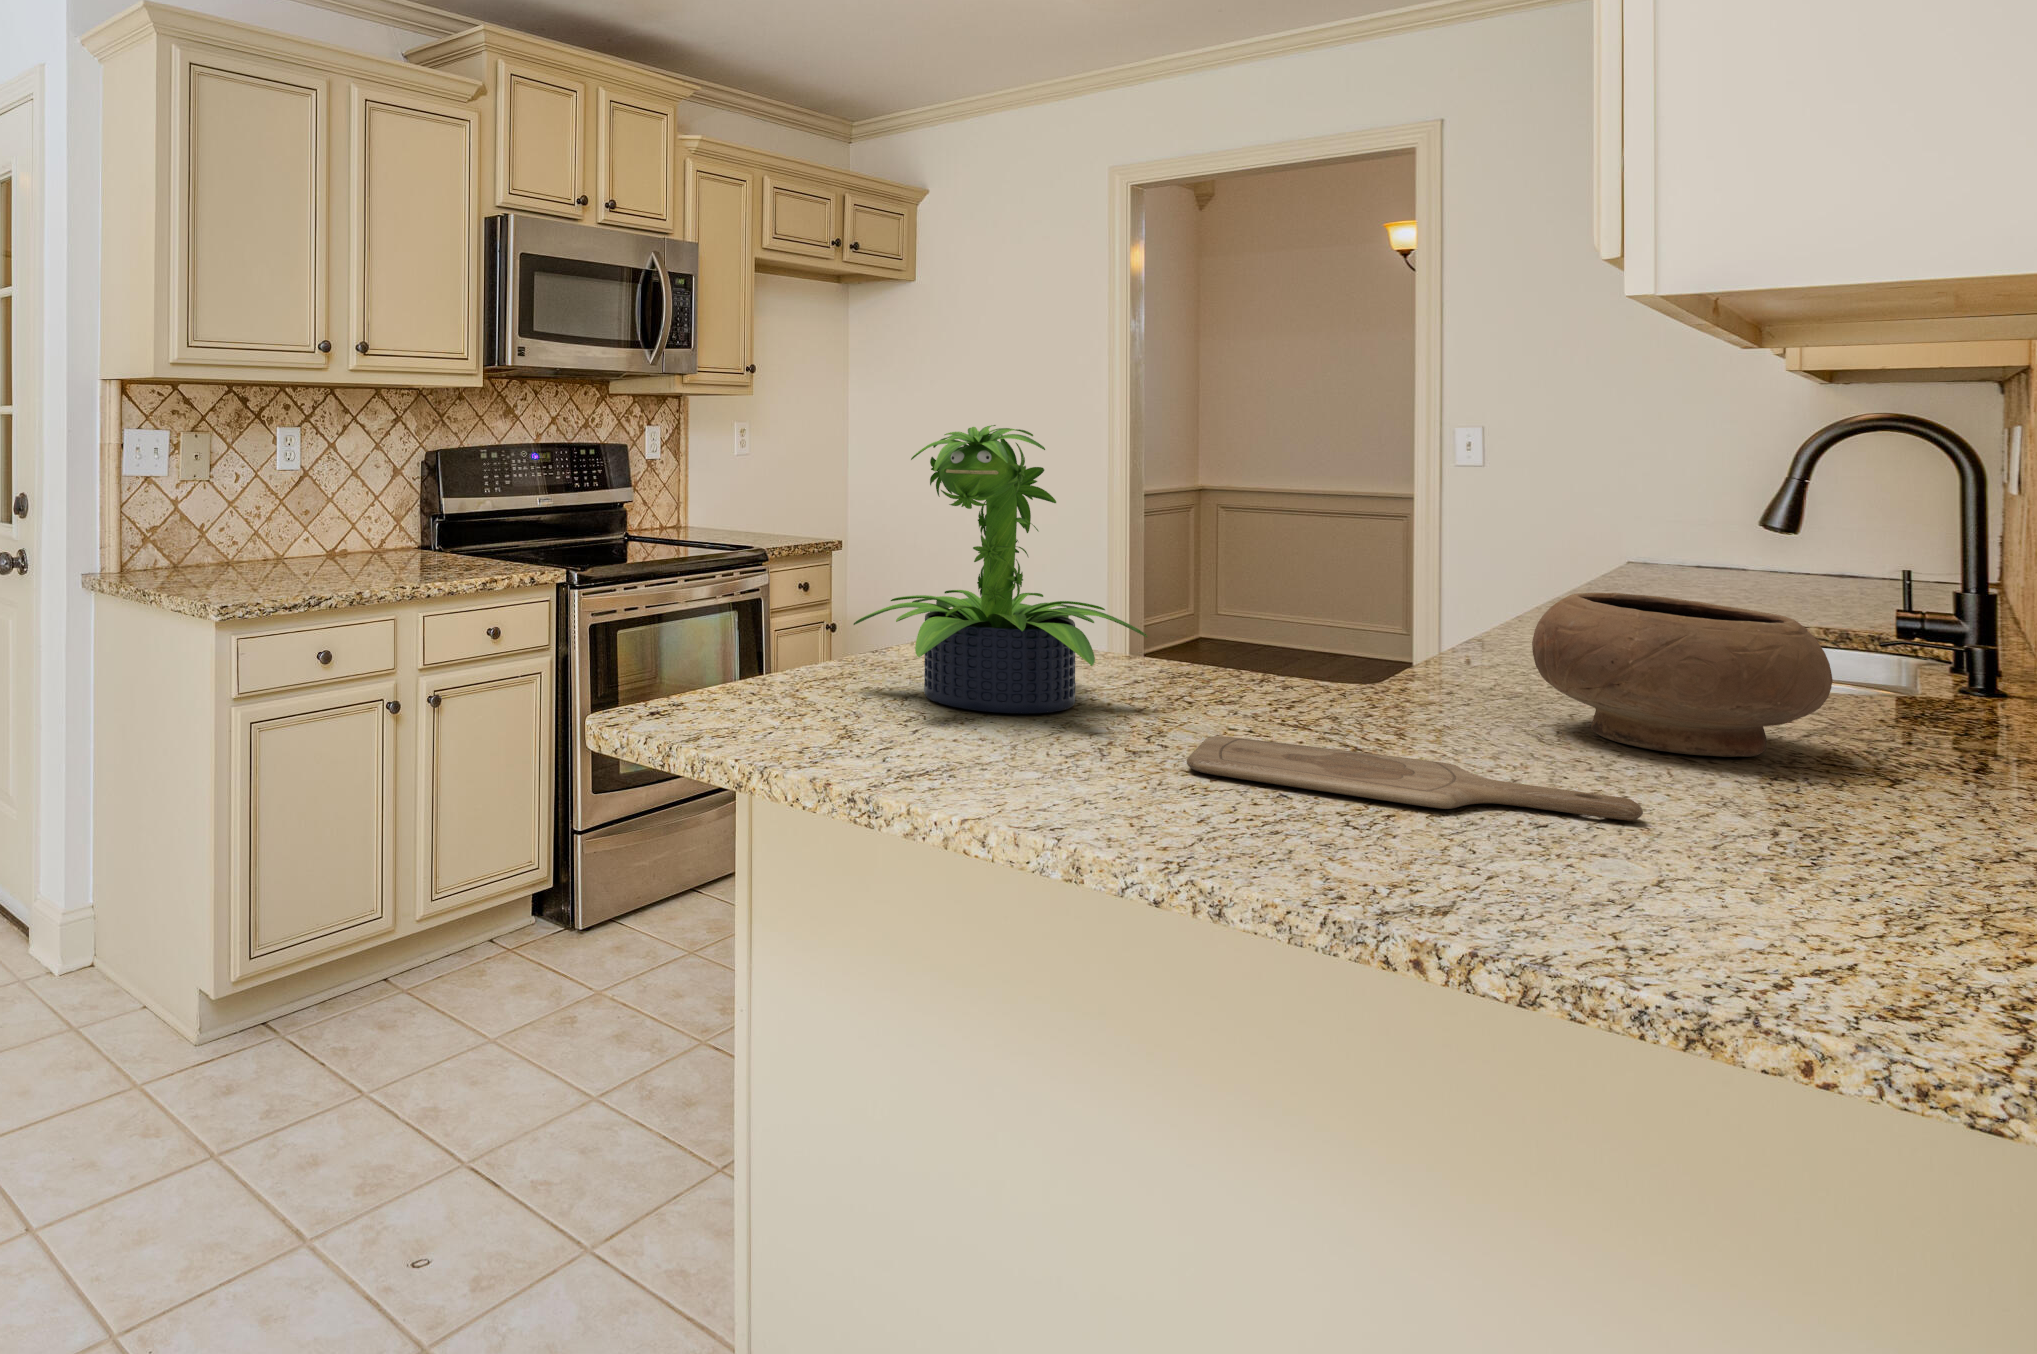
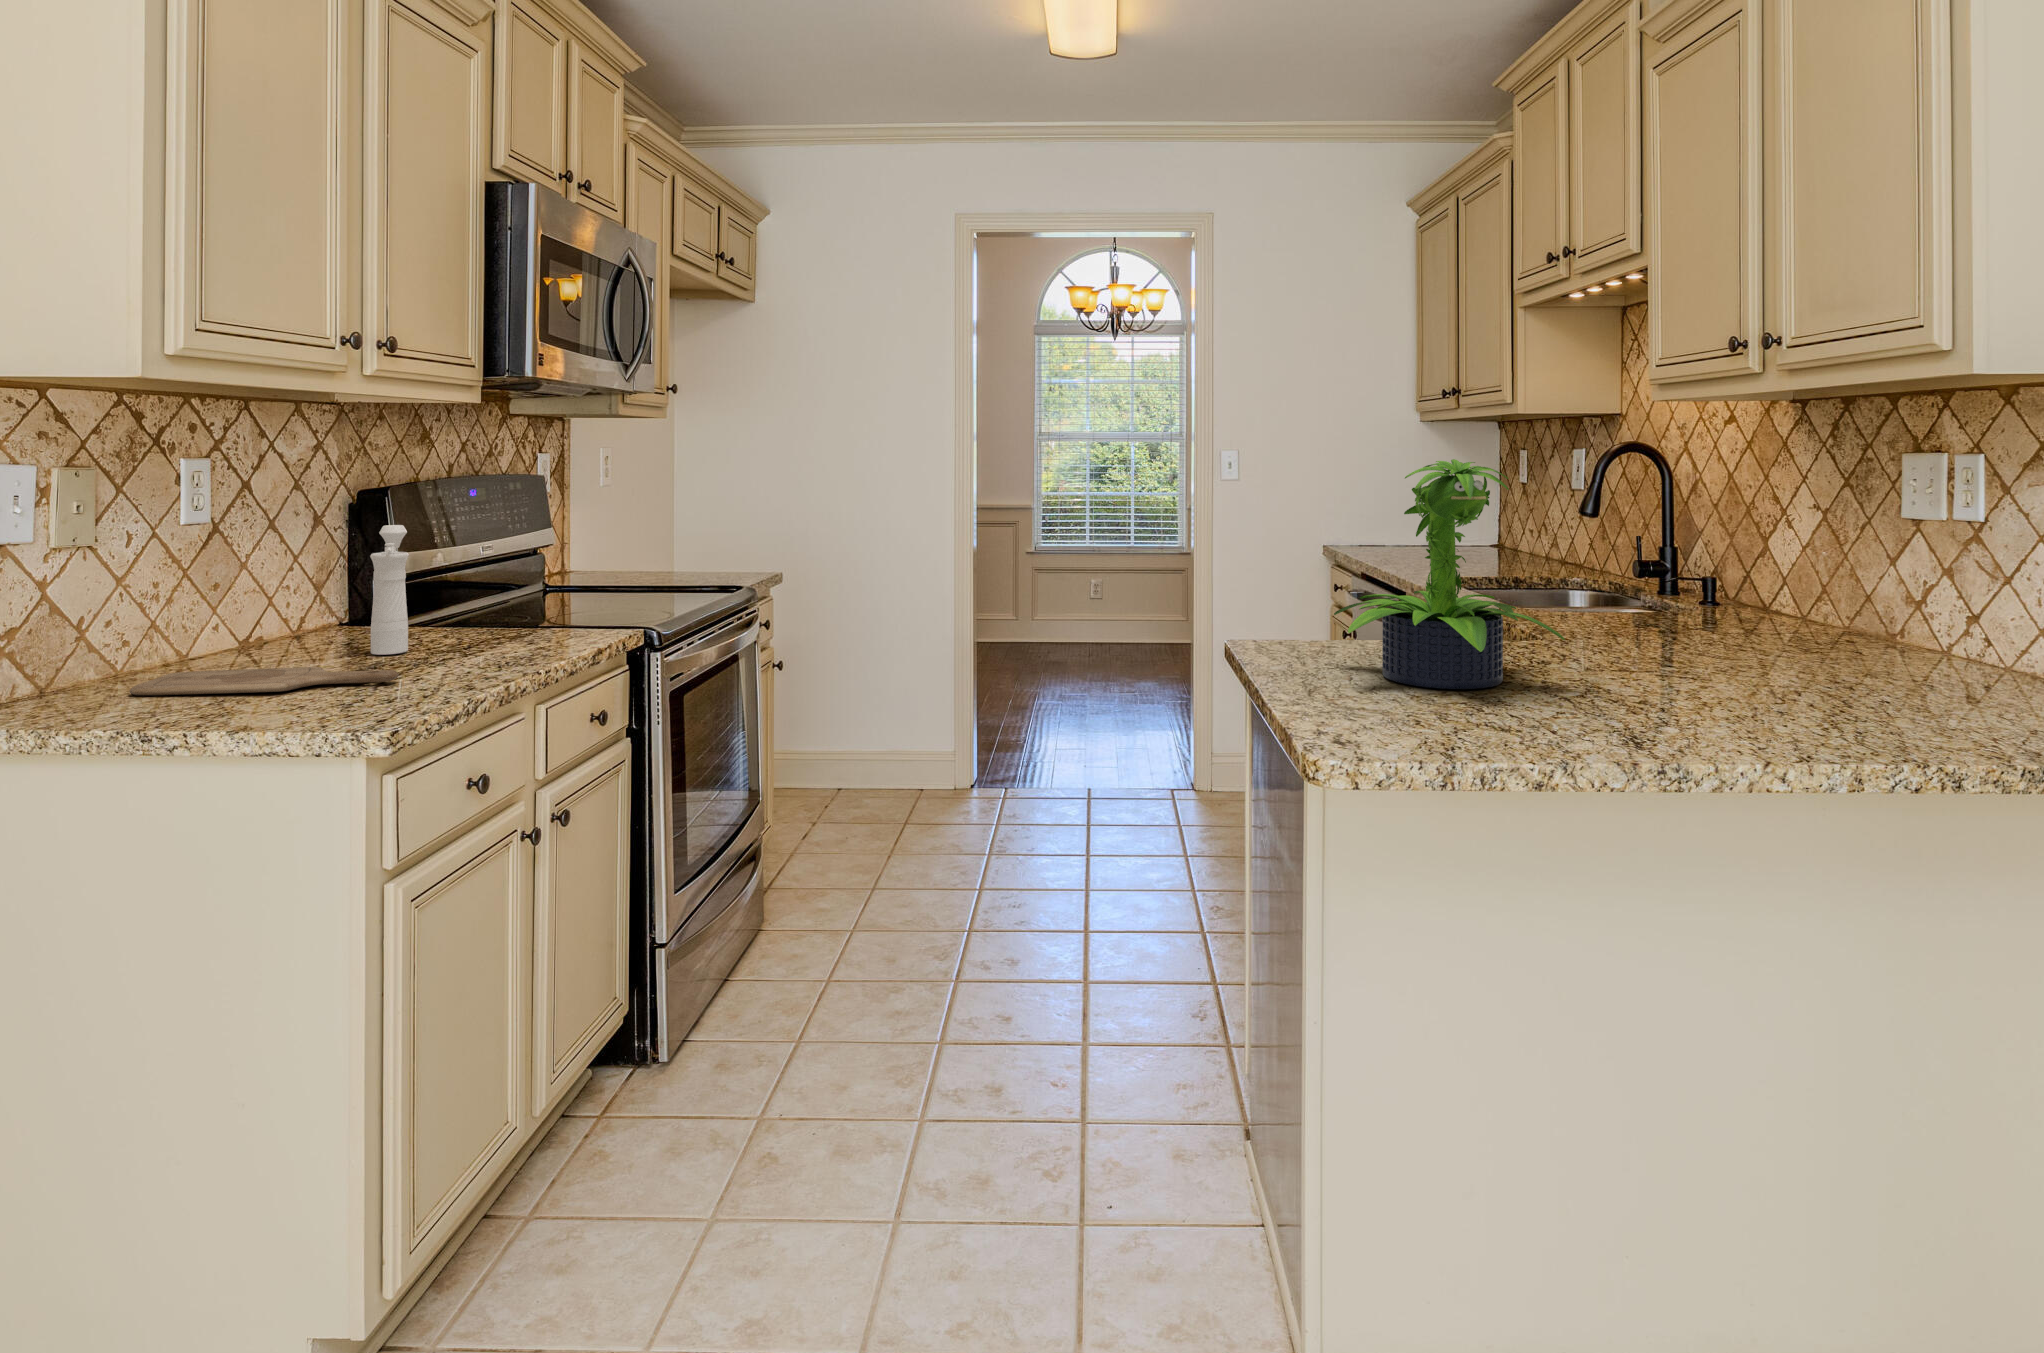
pepper mill: none [353,477,398,574] -> present [370,525,409,655]
bowl: present [1532,593,1833,757] -> none [1634,557,1791,648]
cutting board: present [1187,736,1643,820] -> present [130,667,399,696]

